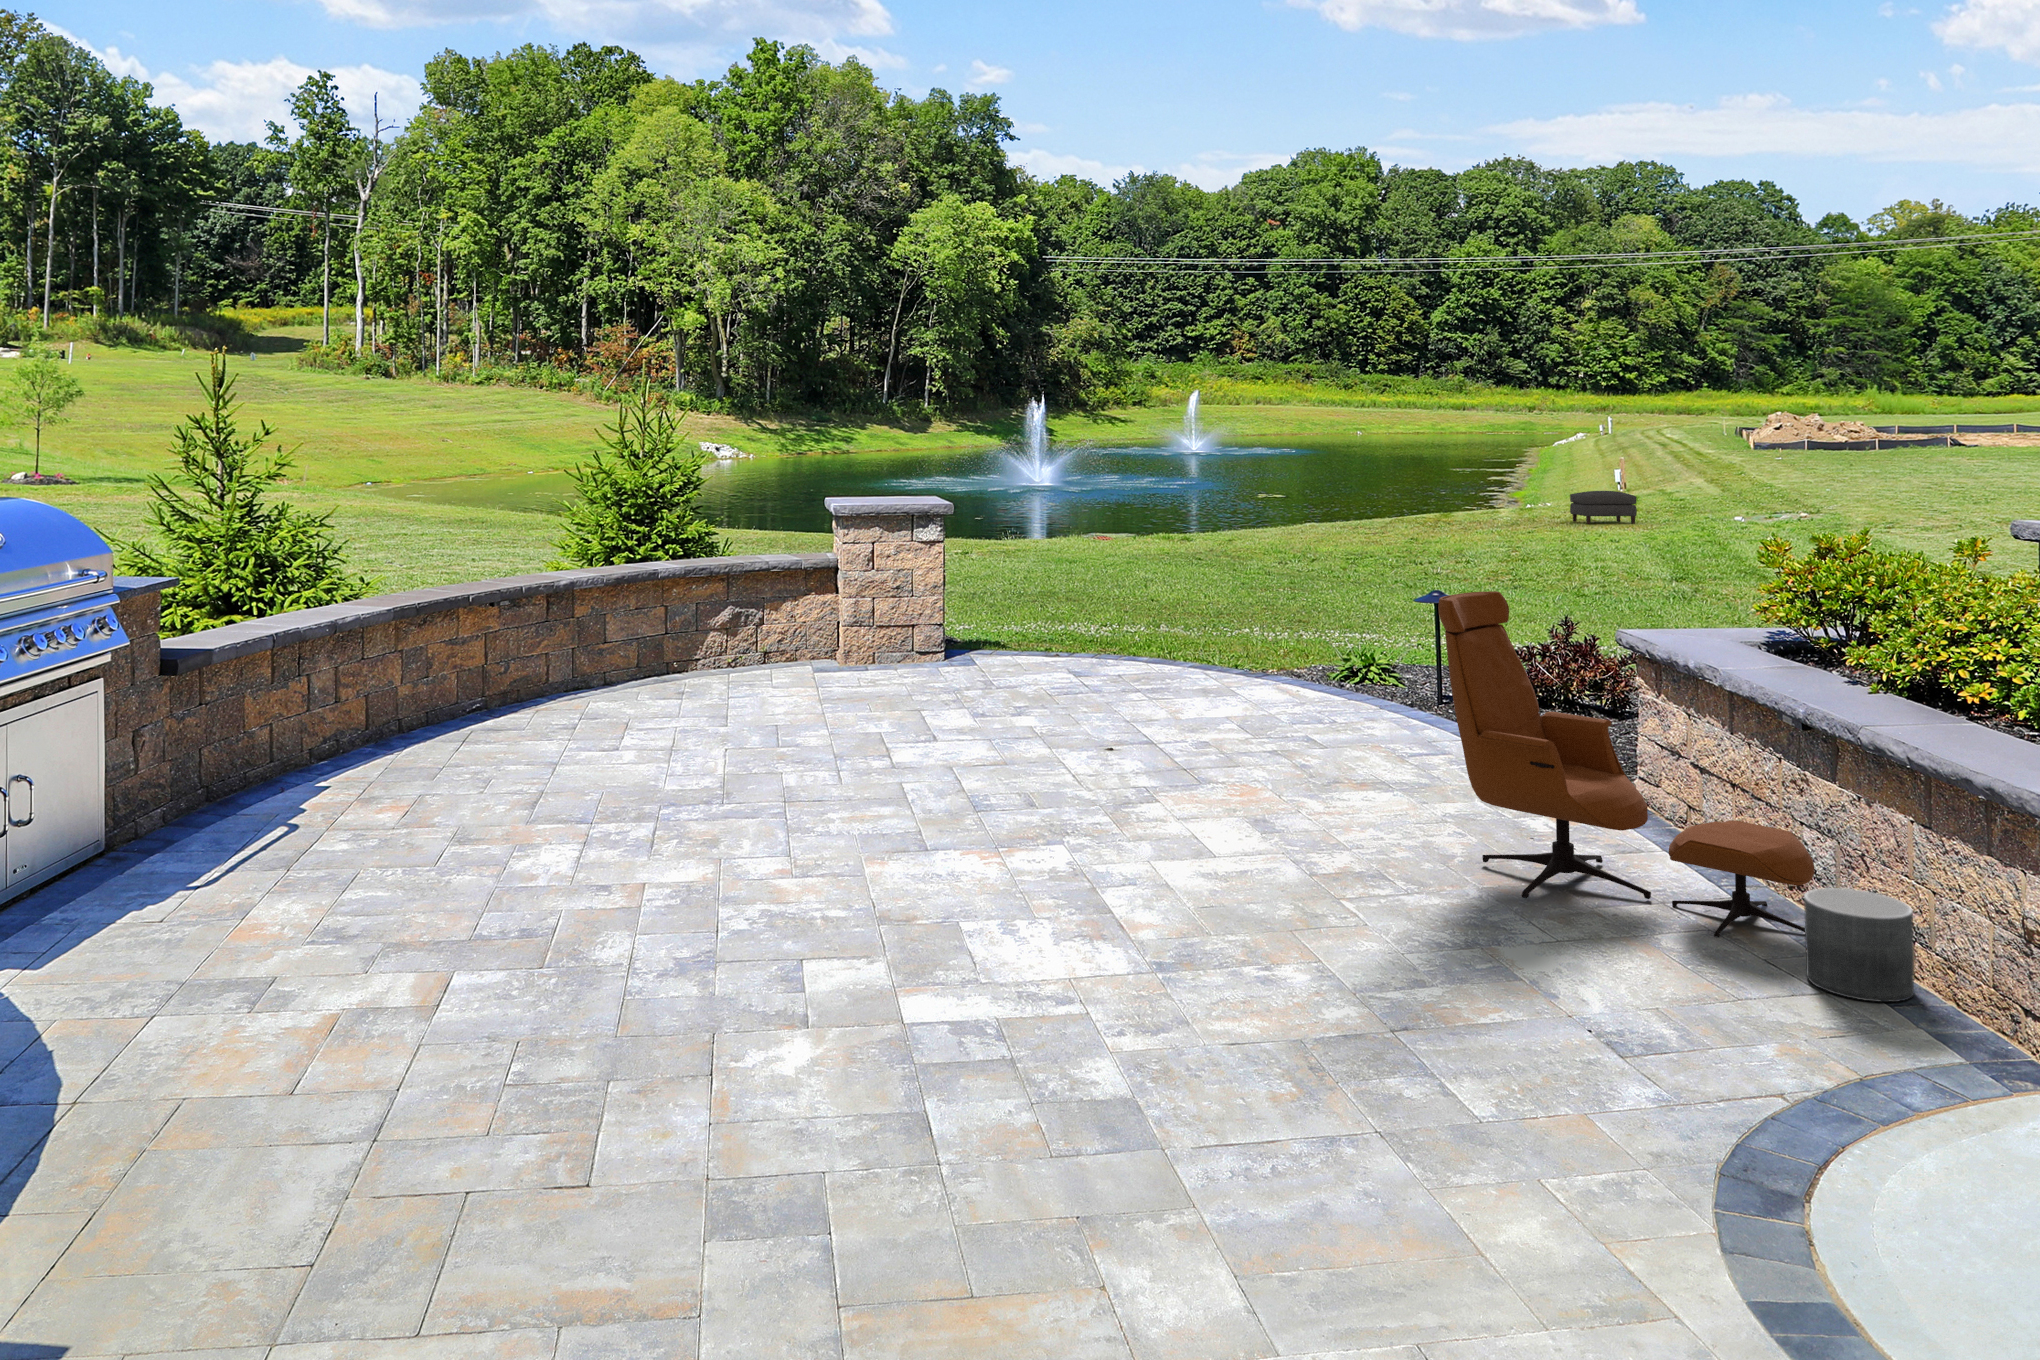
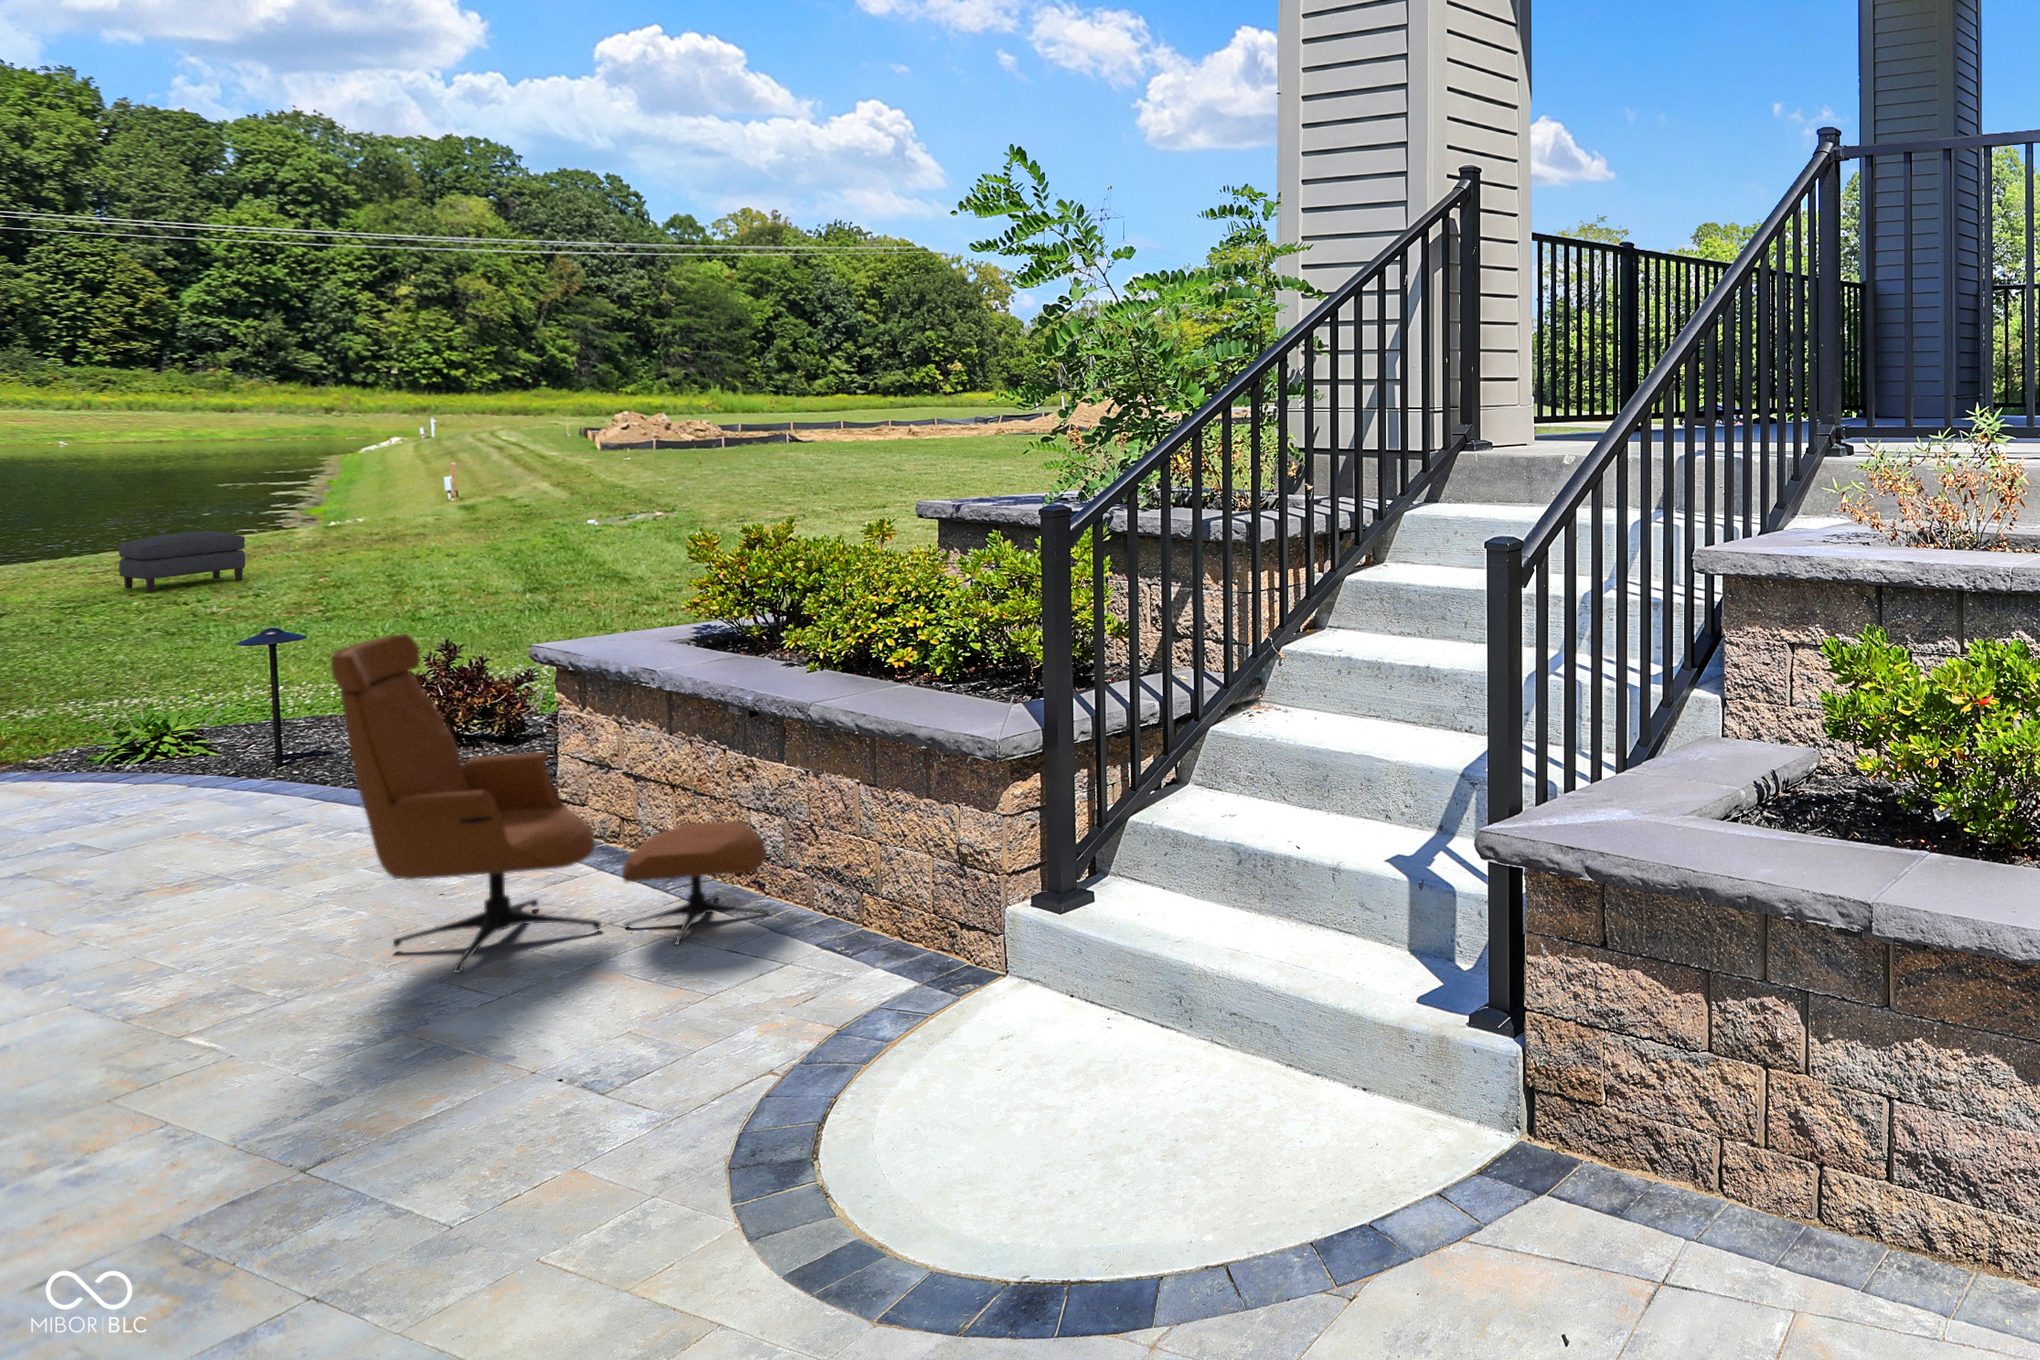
ottoman: present [1570,491,1637,524] -> present [119,531,245,592]
planter: present [1804,888,1914,1002] -> none [767,858,864,963]

